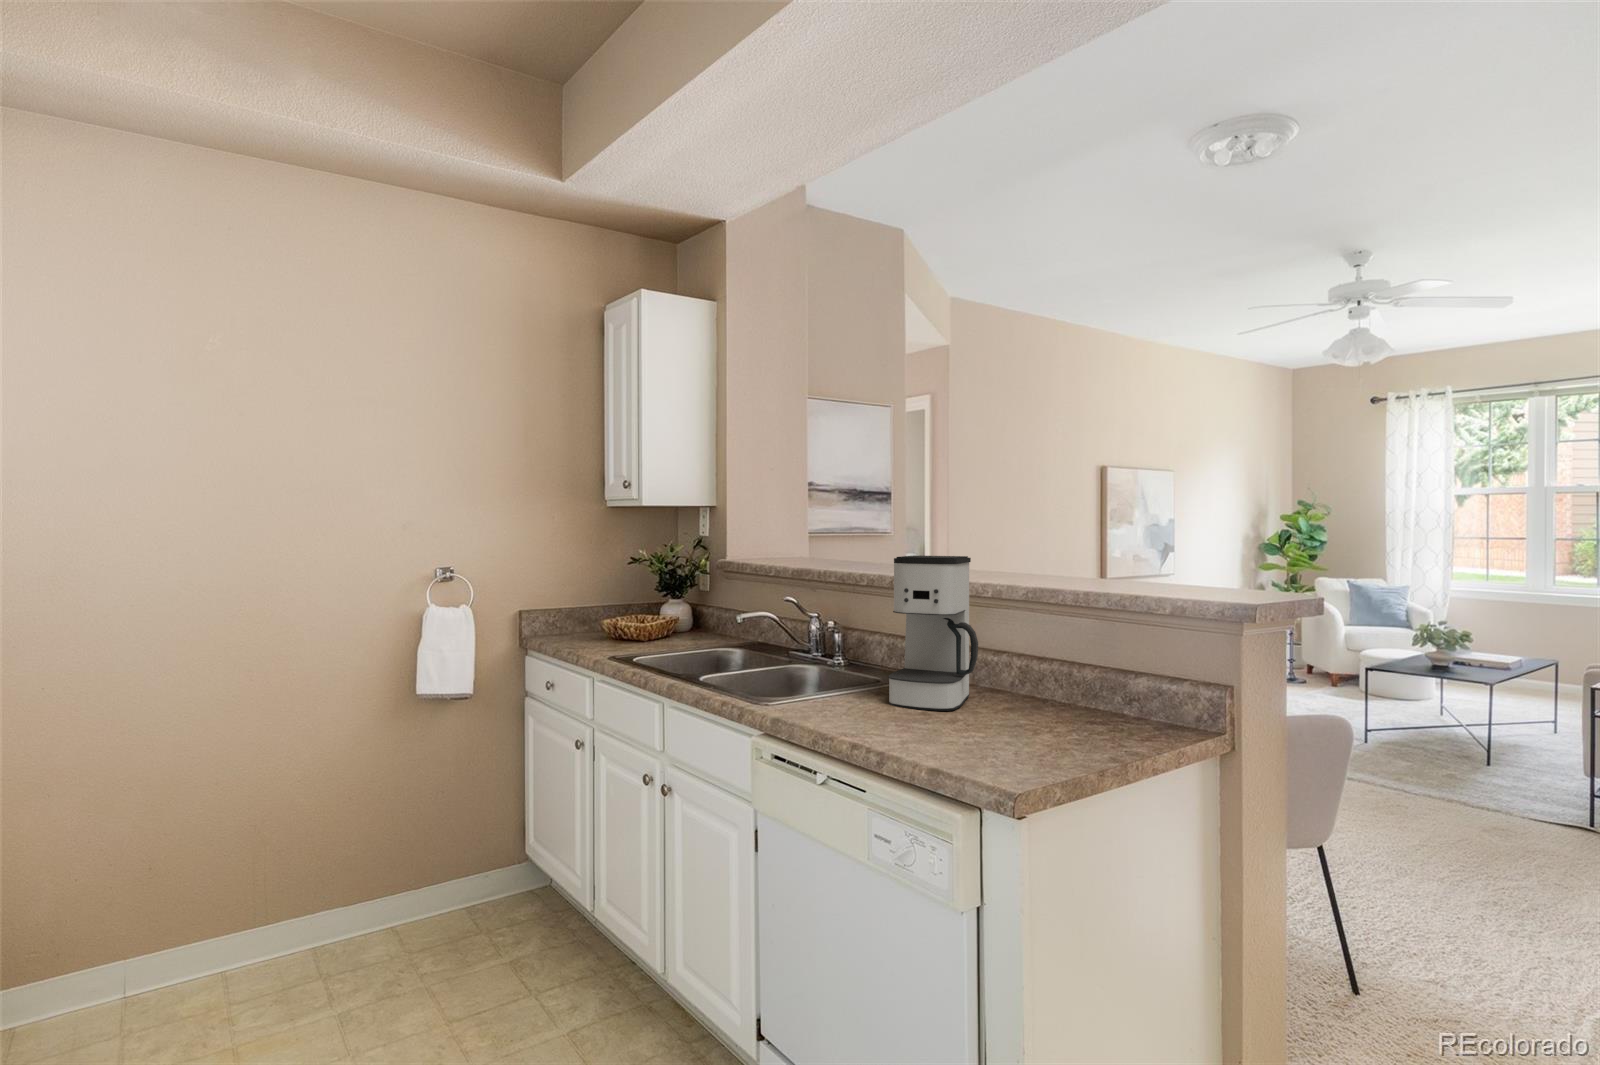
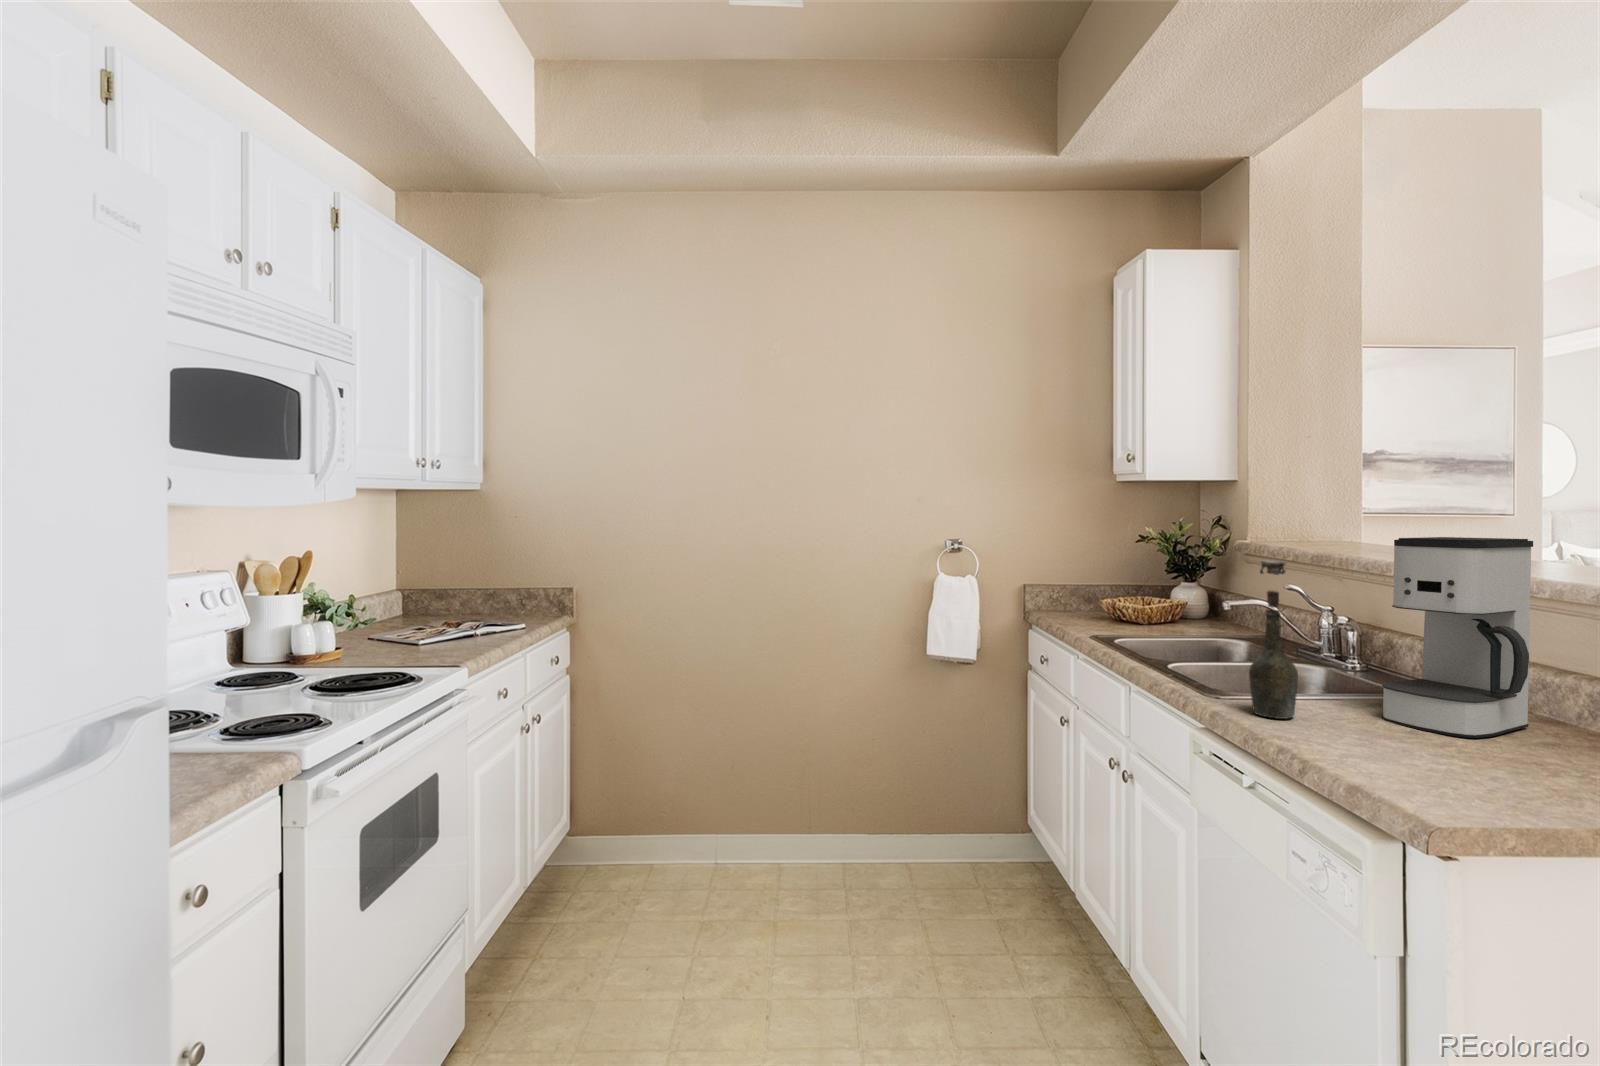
bottle: none [804,578,842,717] -> present [1249,561,1298,719]

